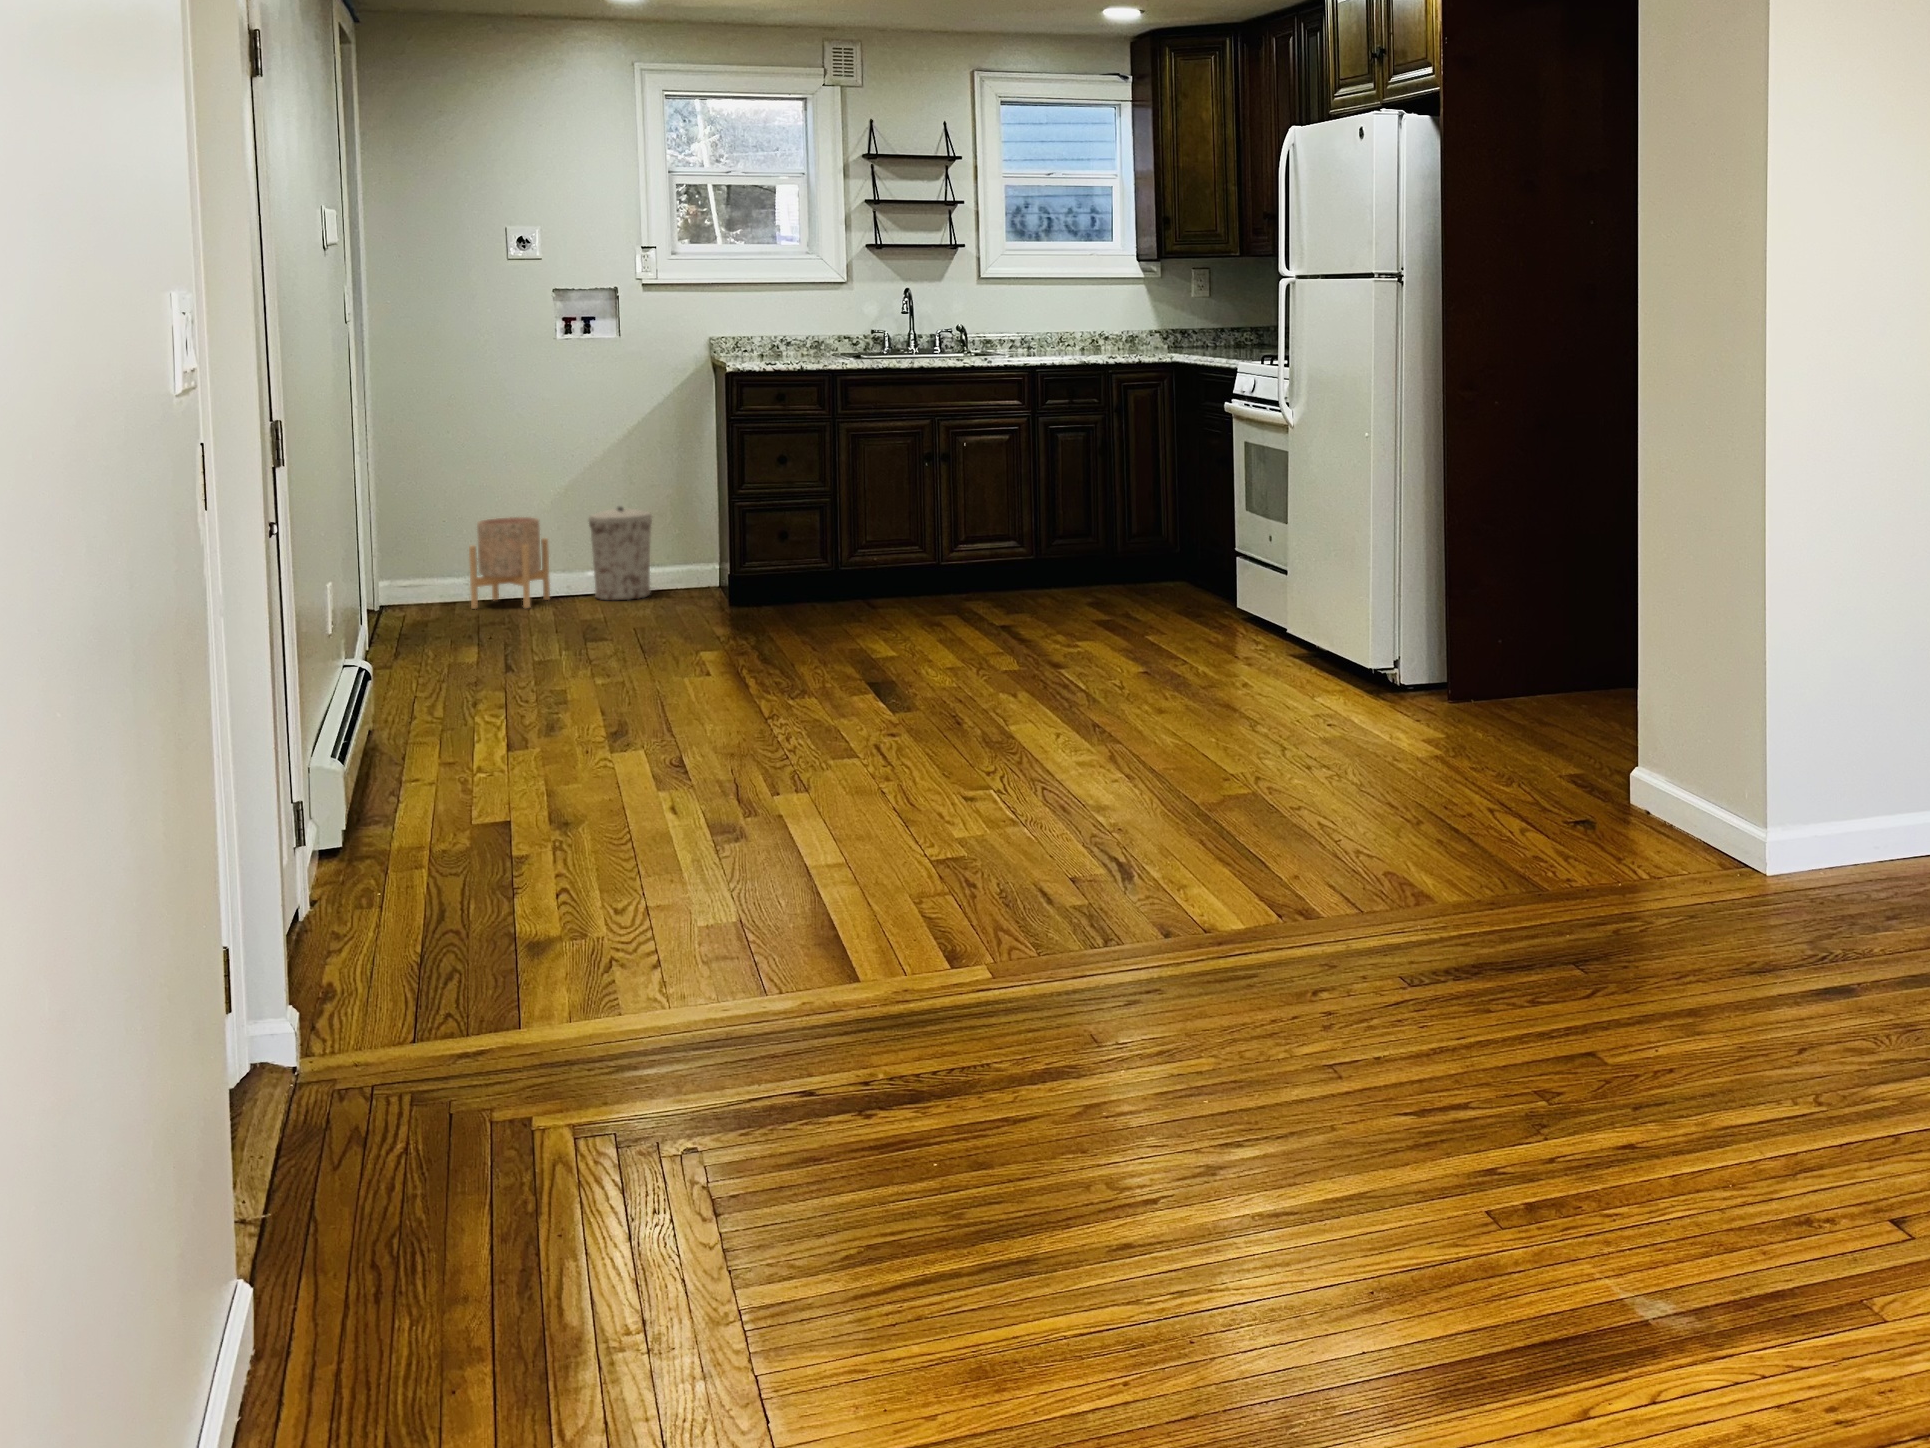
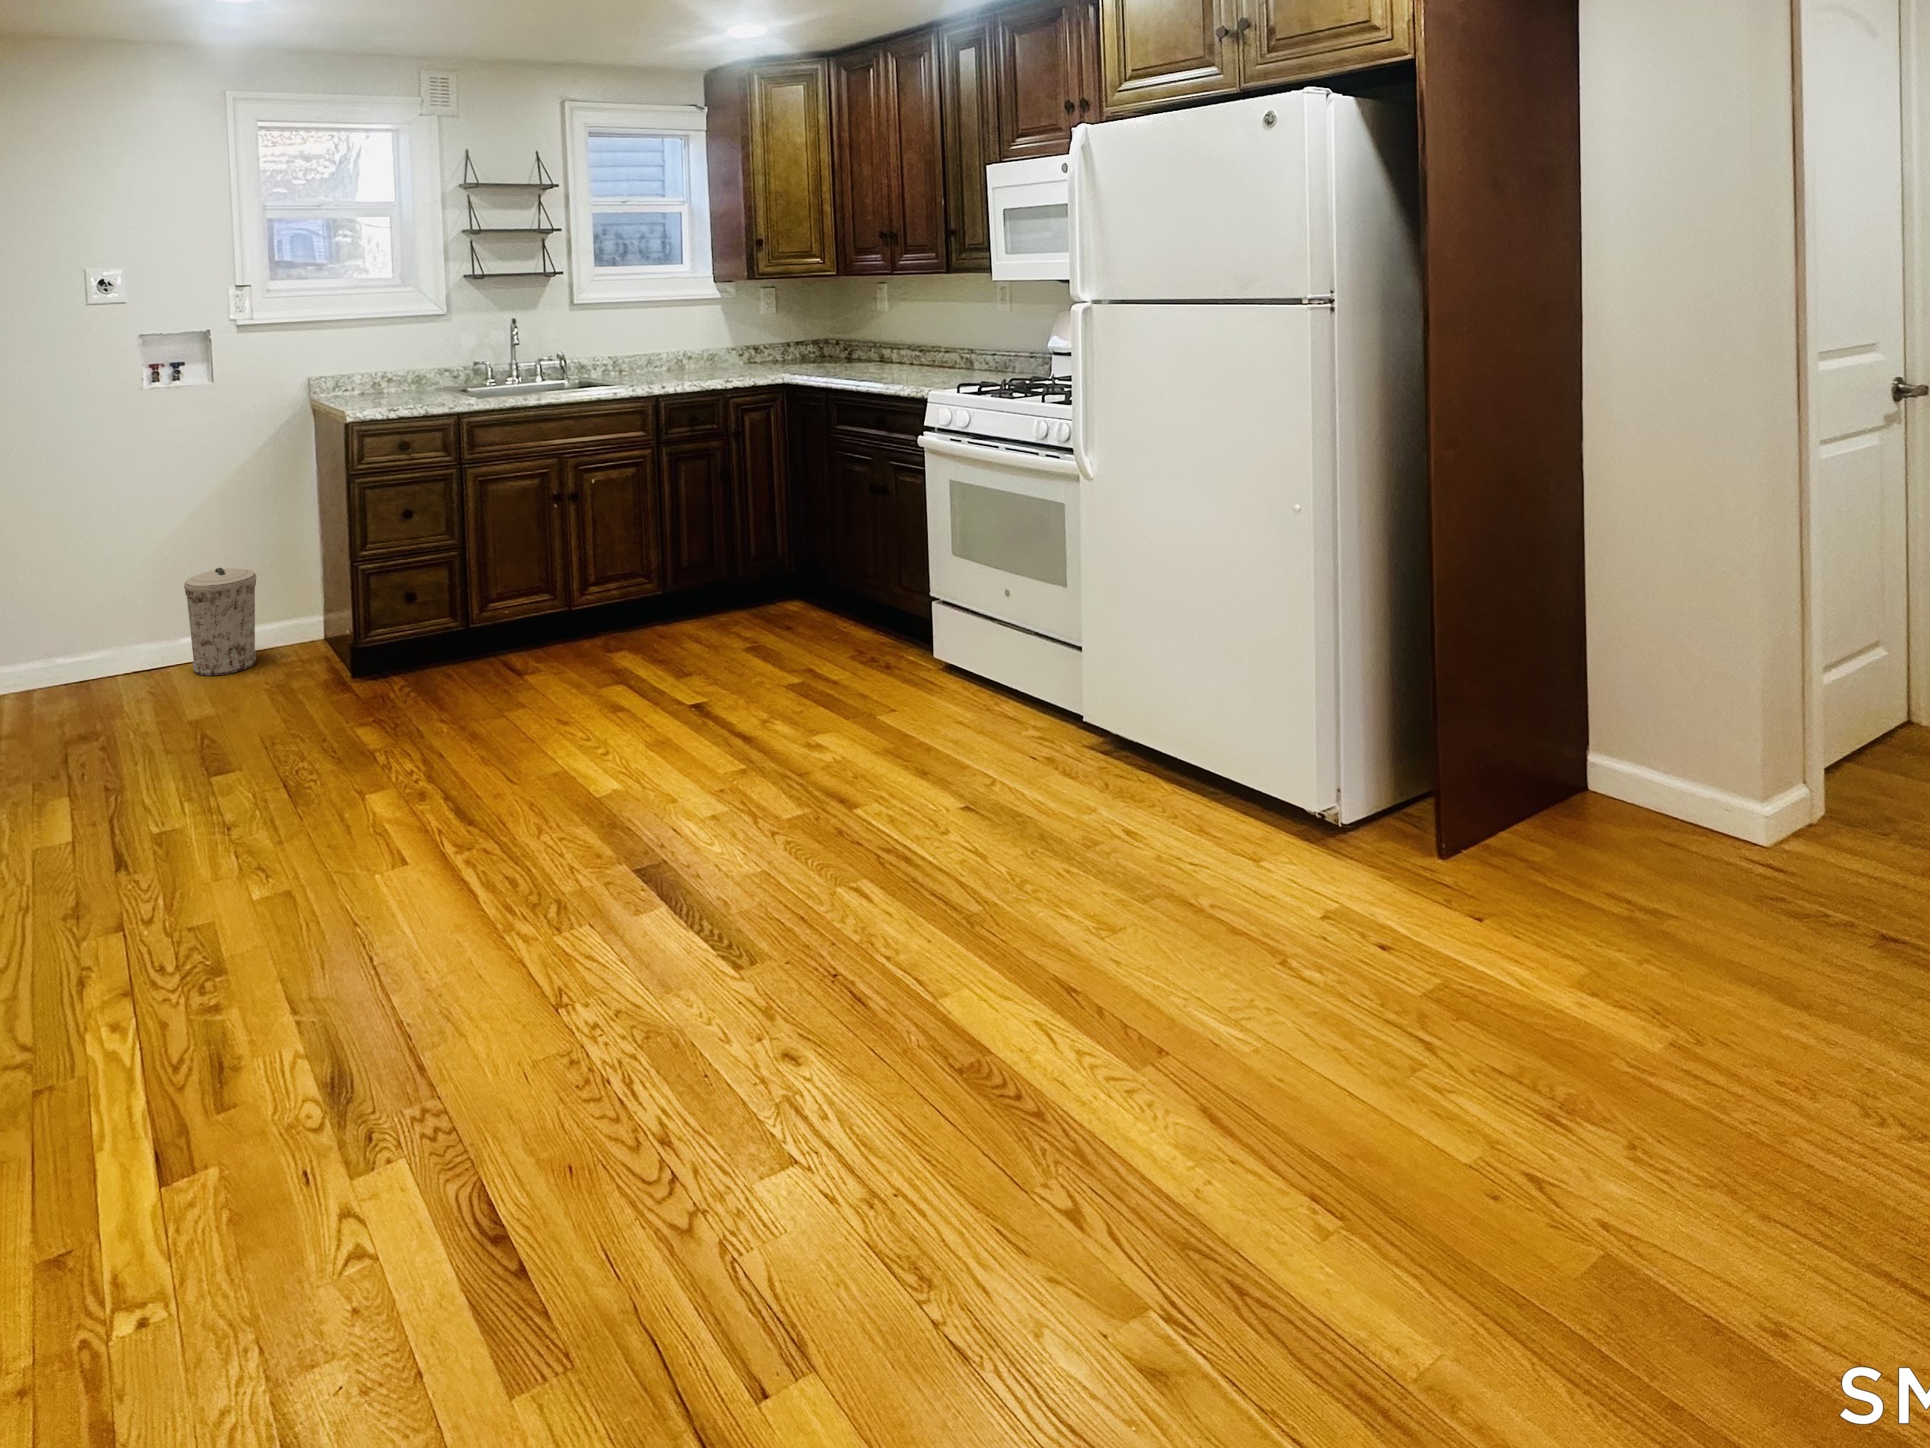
planter: present [469,517,550,609] -> none [45,590,141,707]

